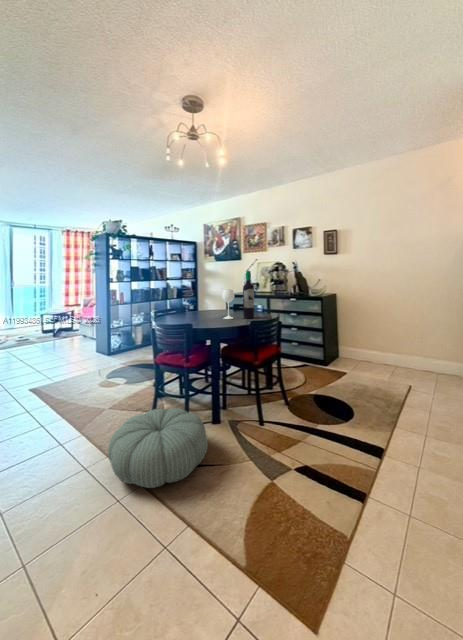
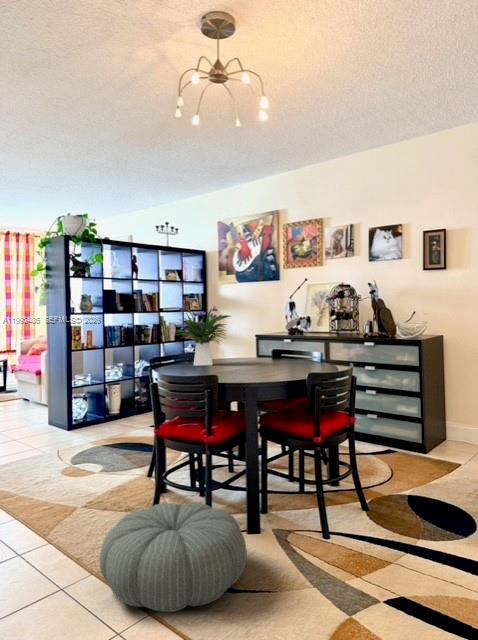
wine bottle: present [222,271,254,319] -> none [260,296,309,369]
flower arrangement: none [167,275,205,316] -> present [176,302,230,366]

